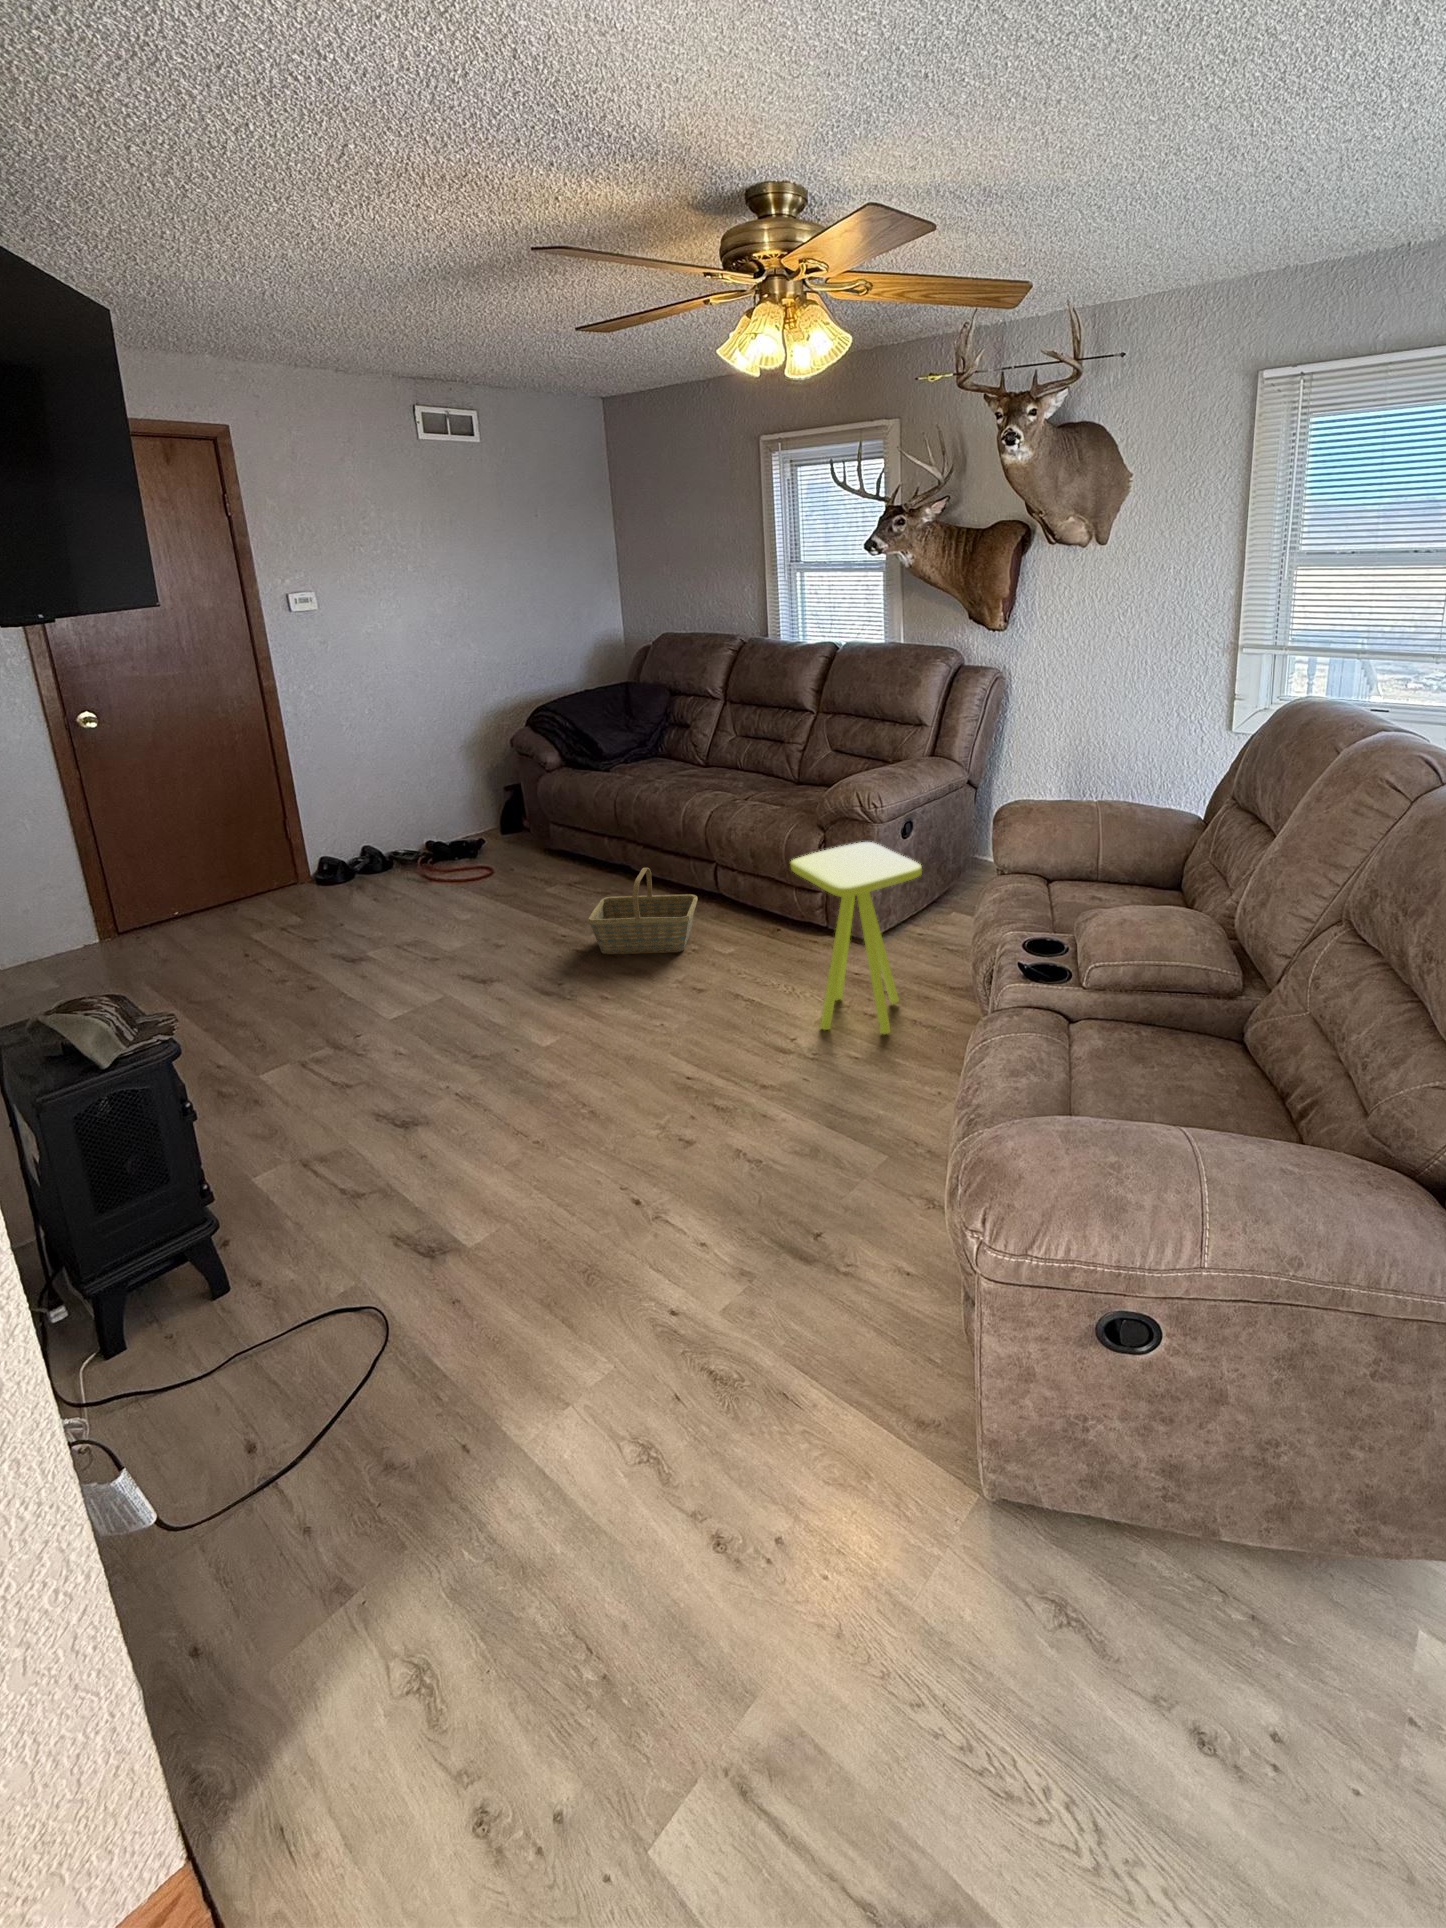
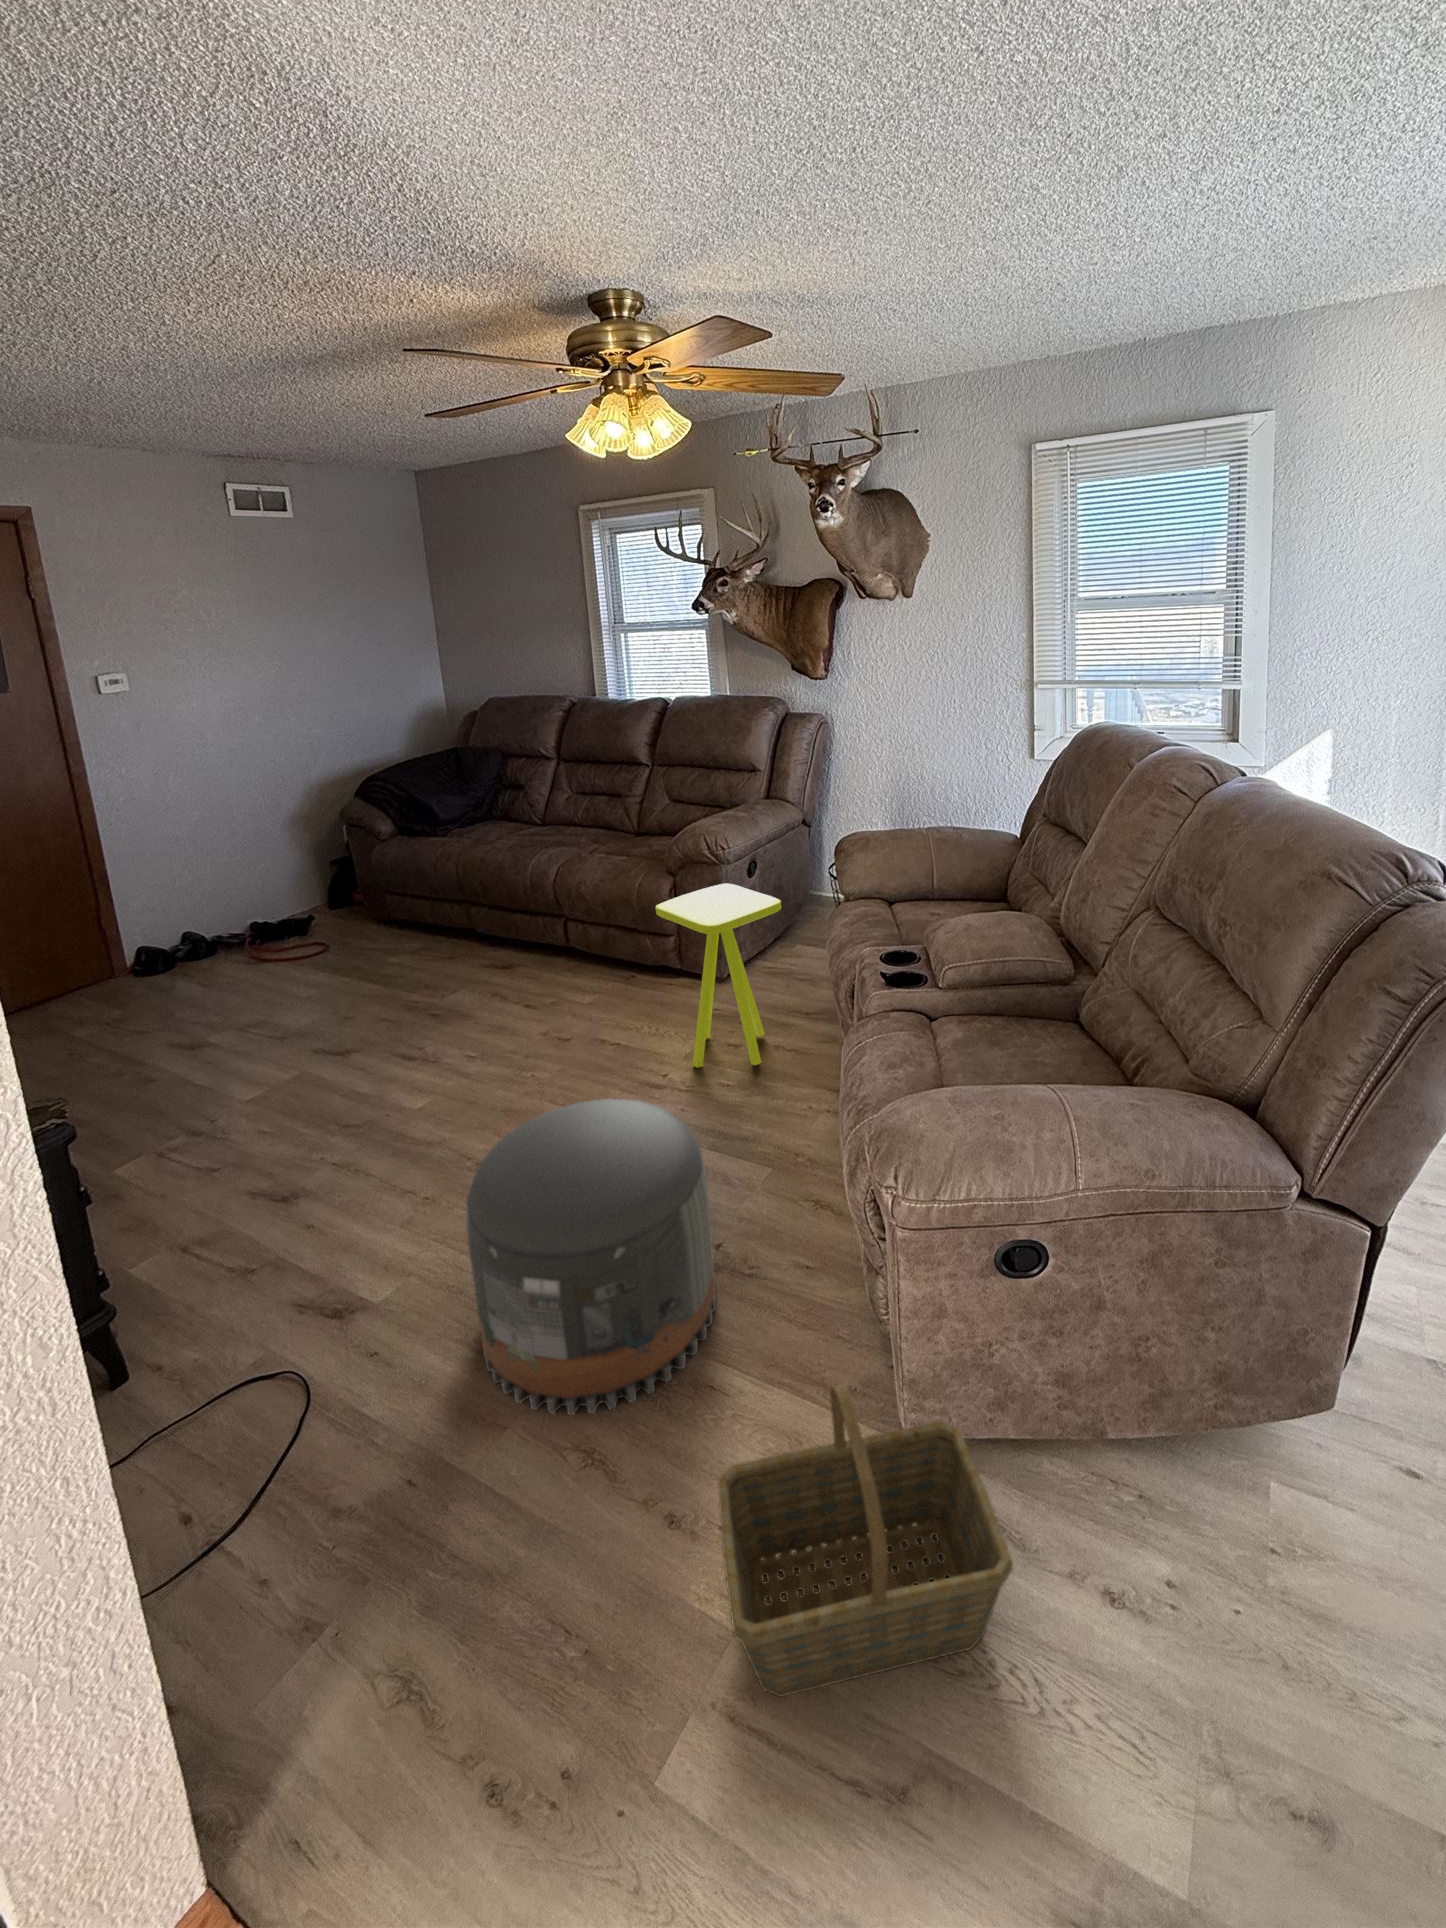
basket: present [588,868,698,954] -> present [718,1384,1013,1696]
pouf: none [544,1068,804,1400] -> present [466,1099,716,1415]

